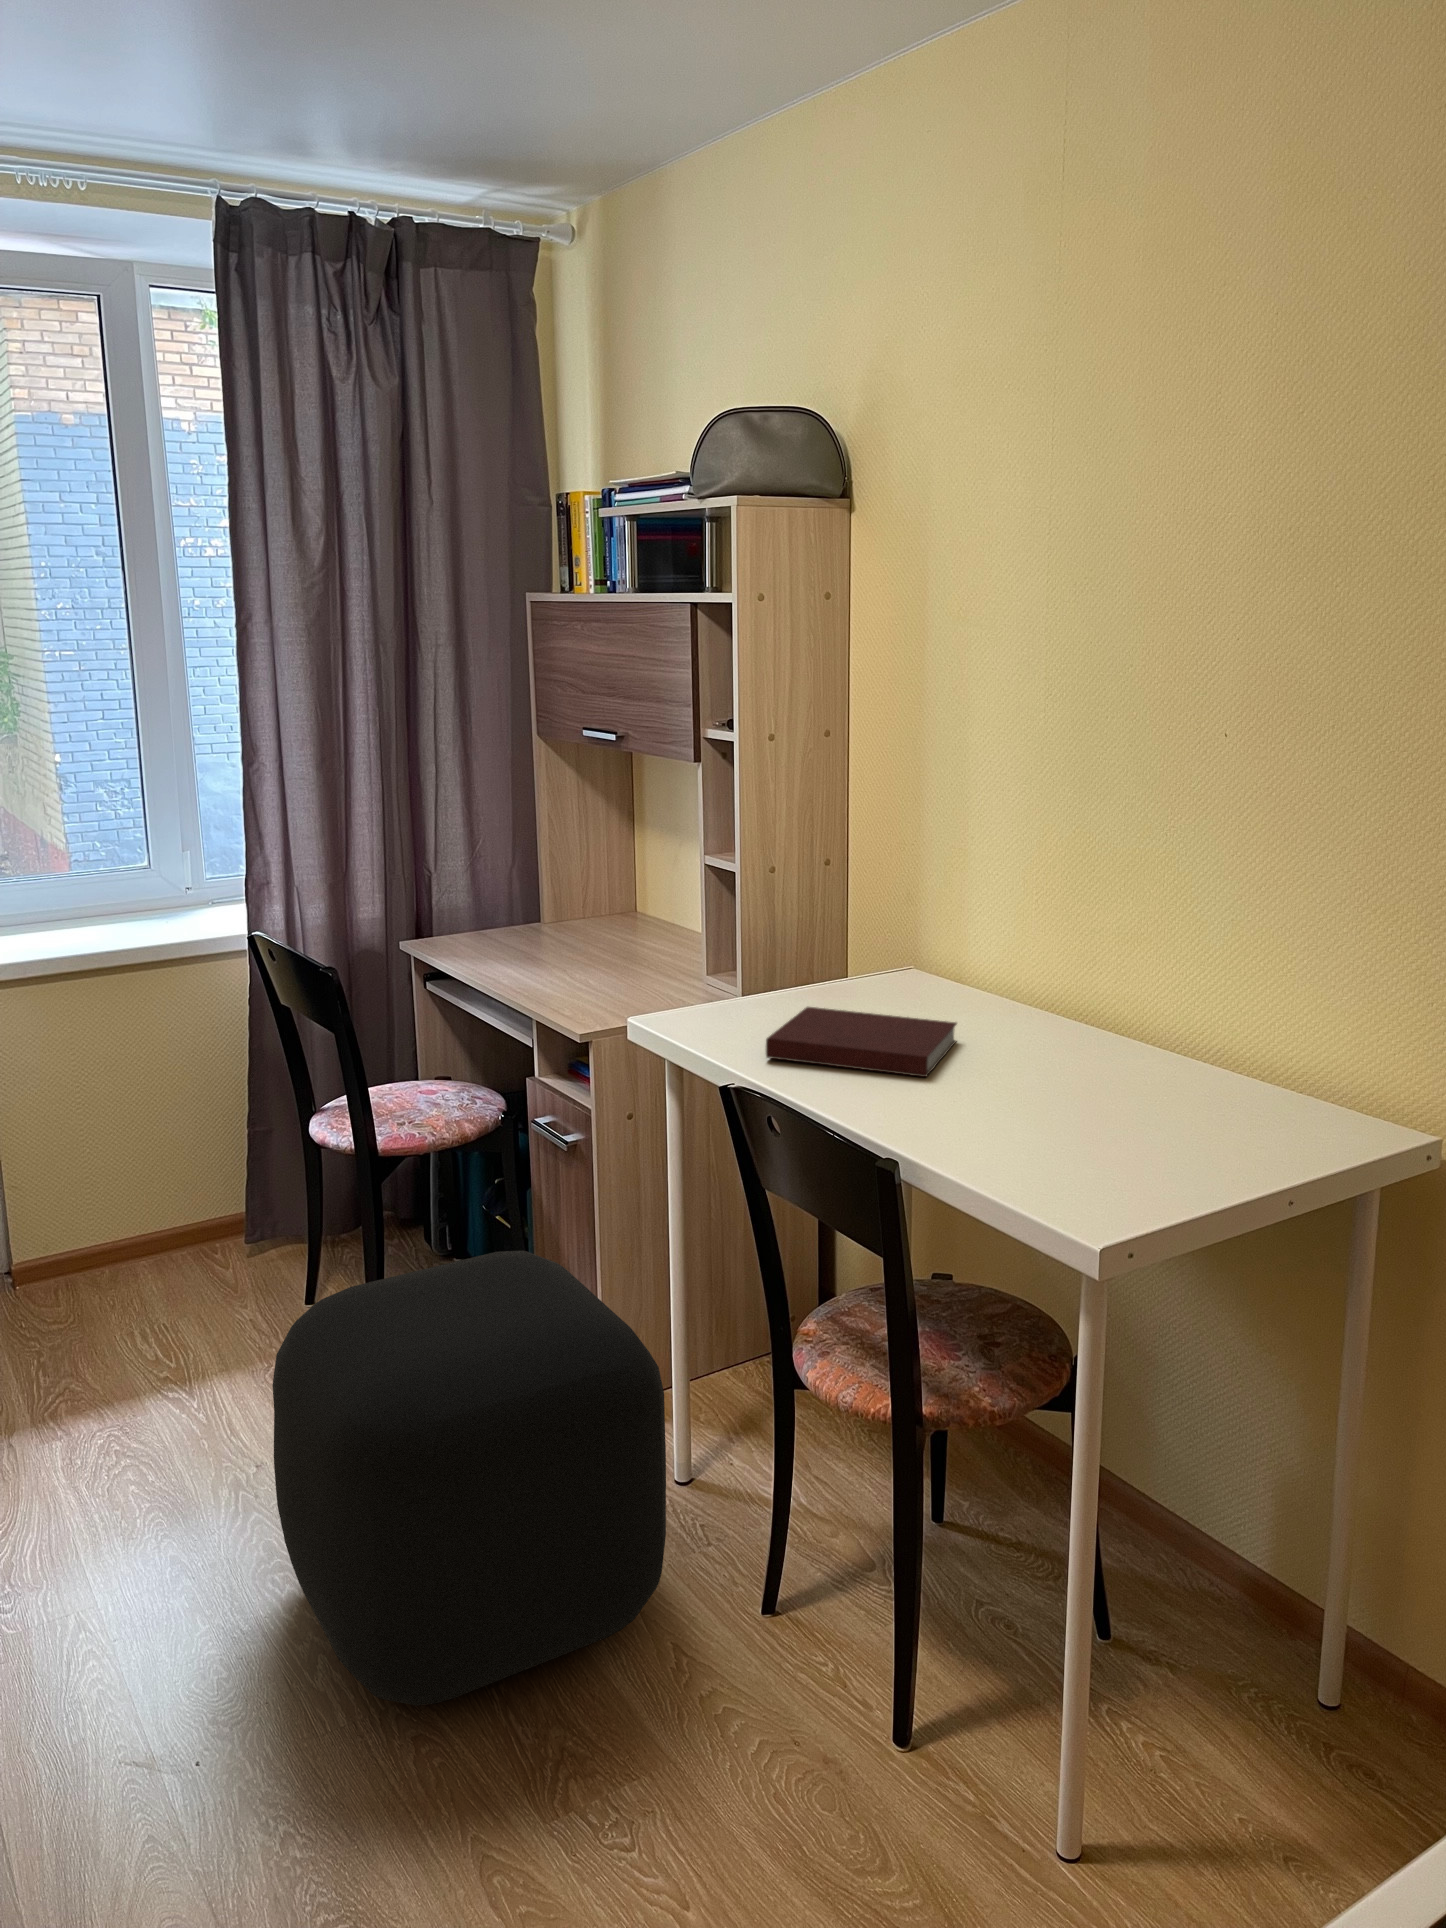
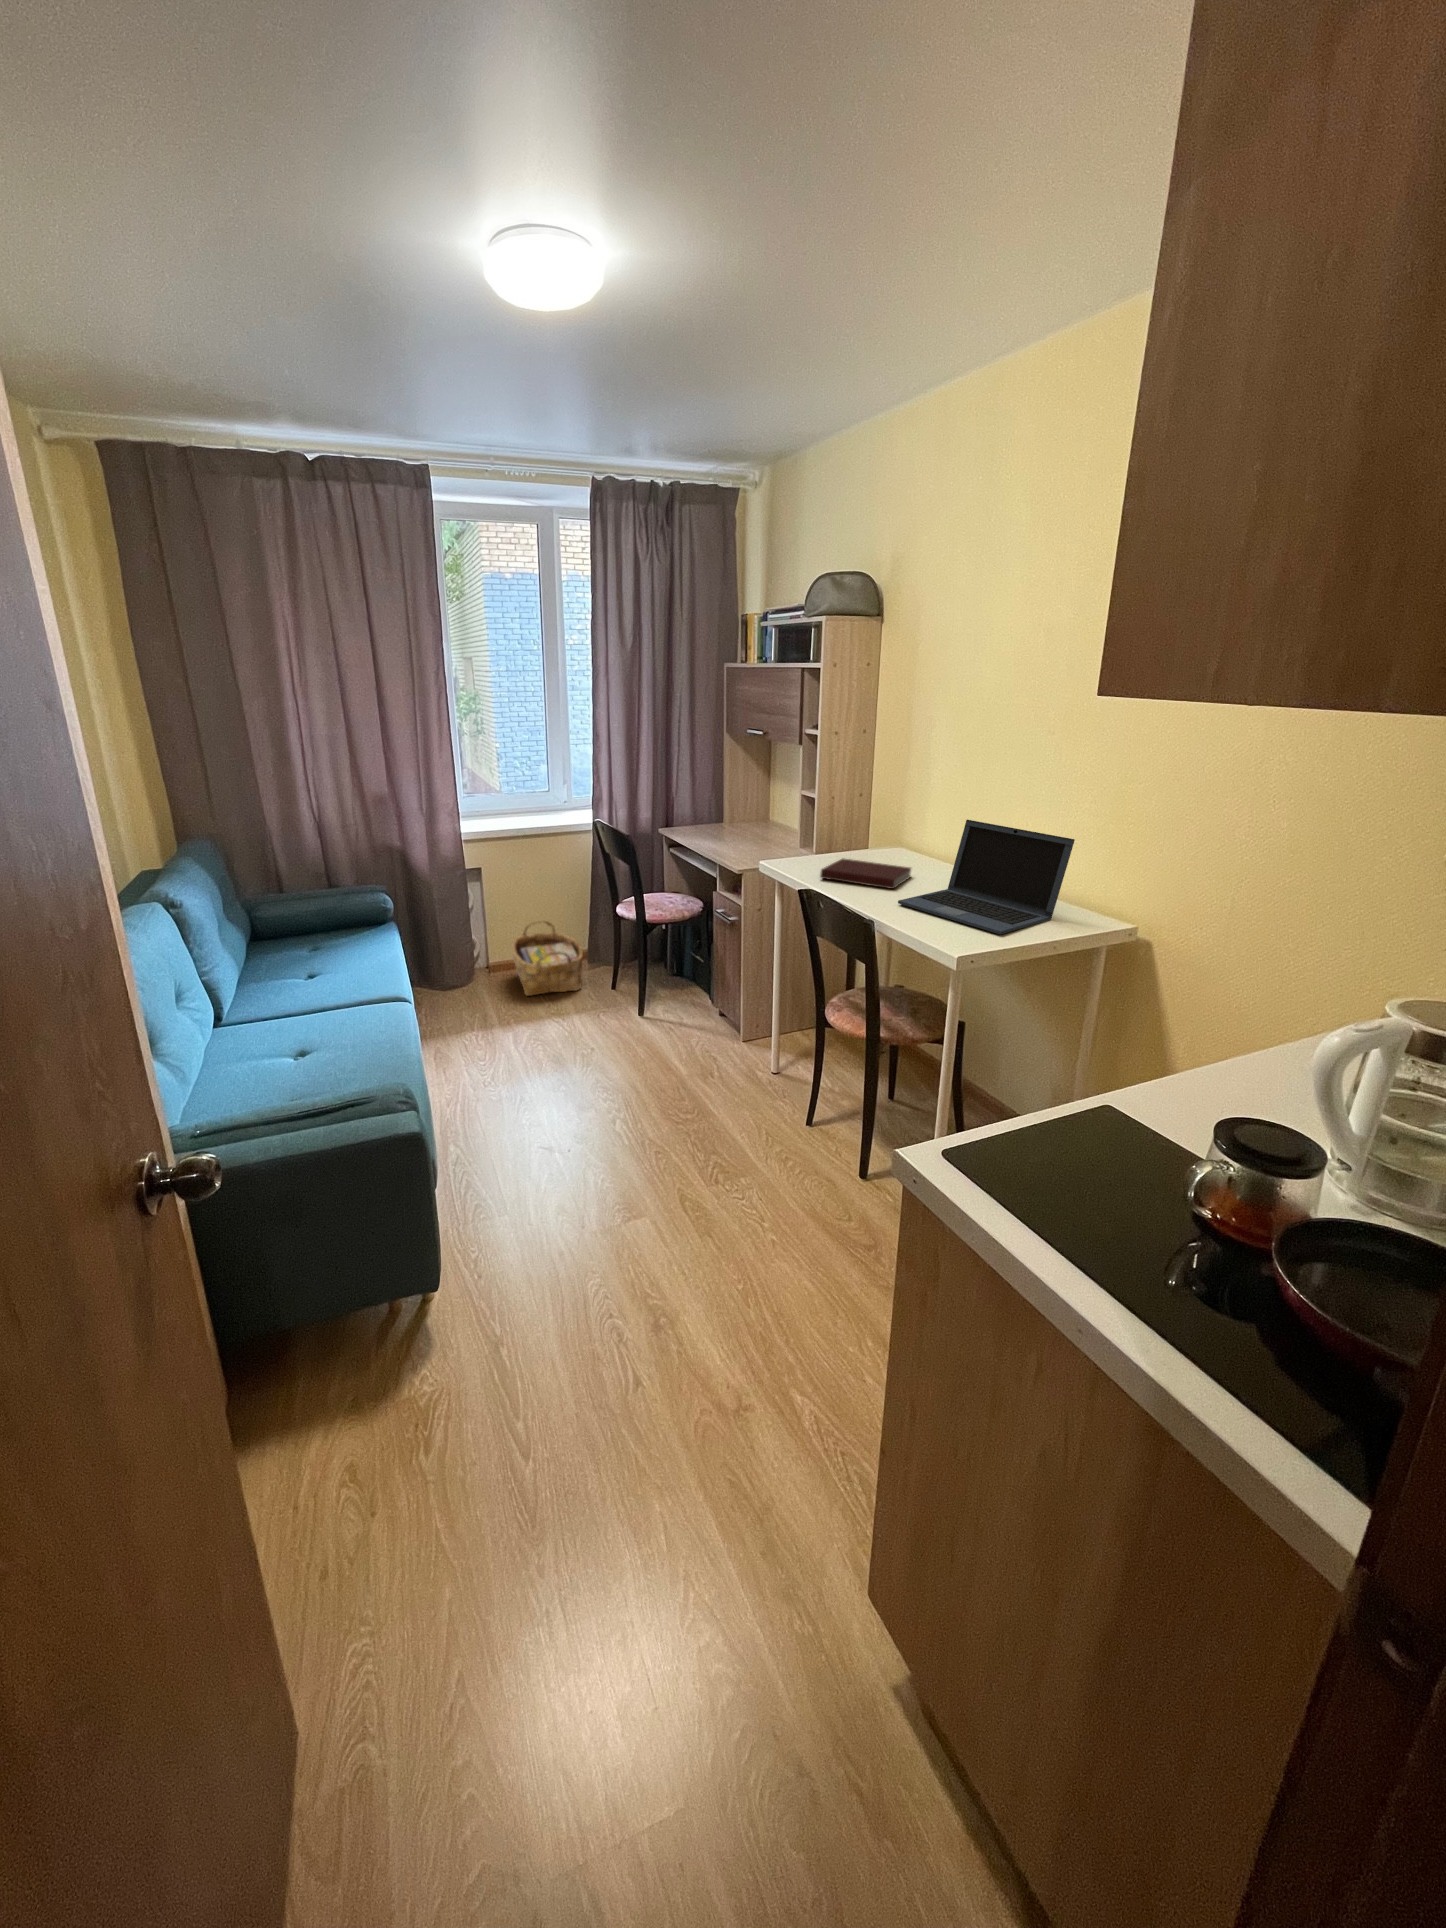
laptop: none [945,921,1304,1186] -> present [898,820,1075,934]
woven basket: none [65,1154,235,1337] -> present [512,920,583,996]
ottoman: present [272,1250,666,1706] -> none [601,959,766,1136]

